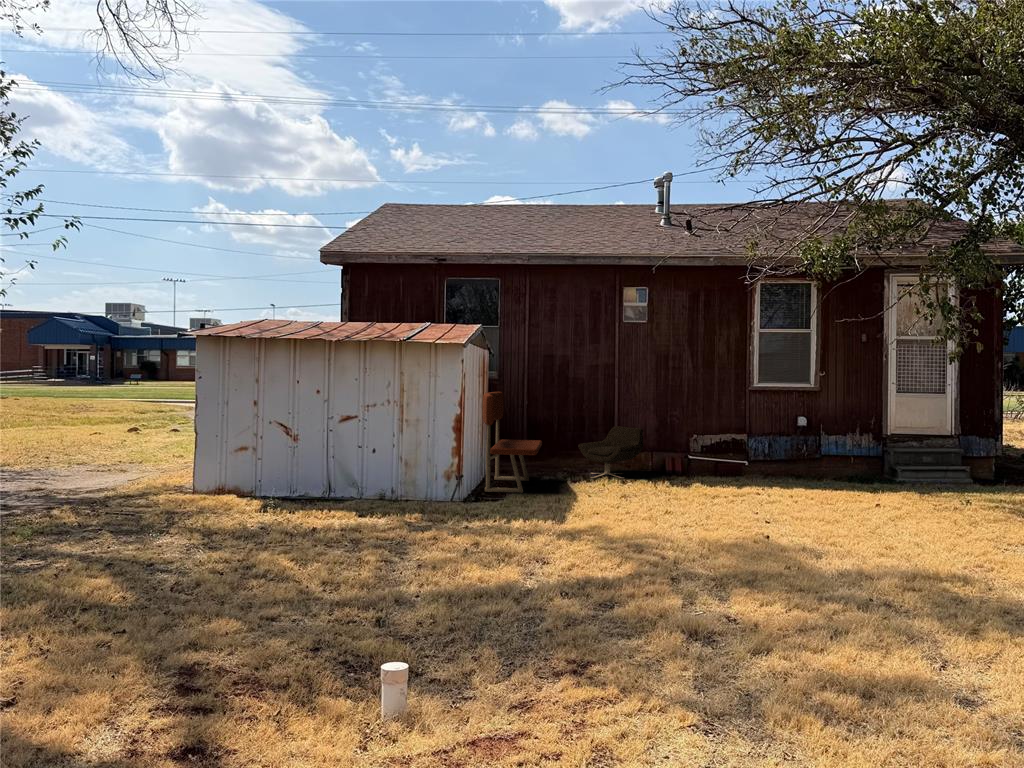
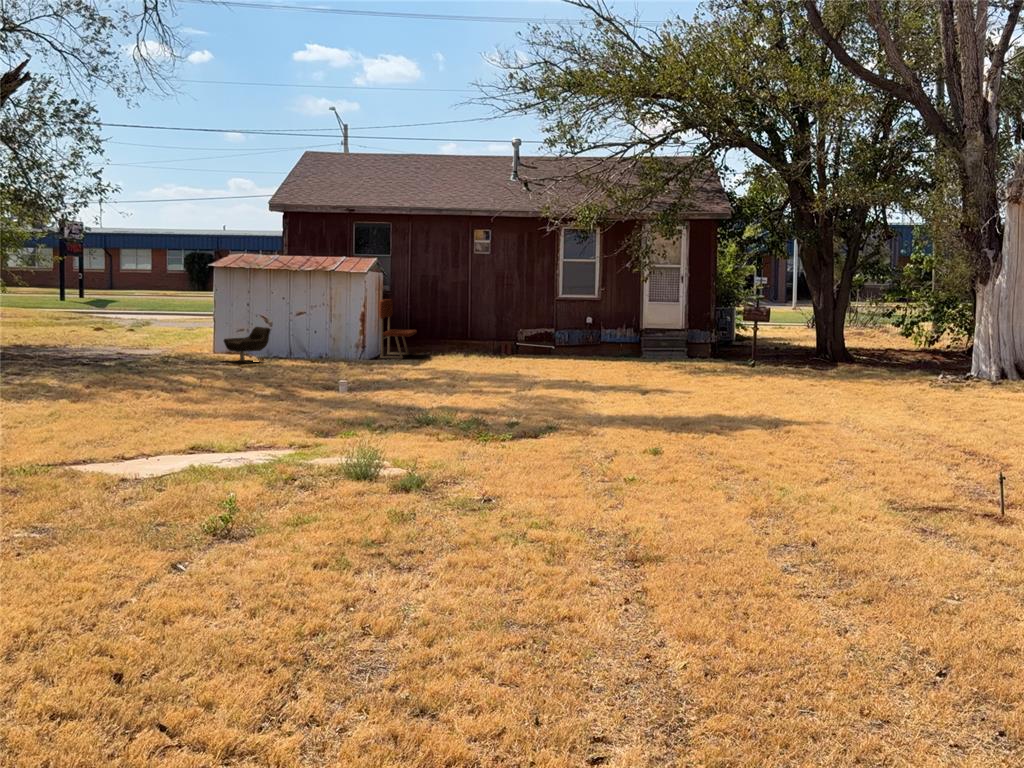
lounge chair: present [578,426,644,478] -> present [224,327,270,362]

